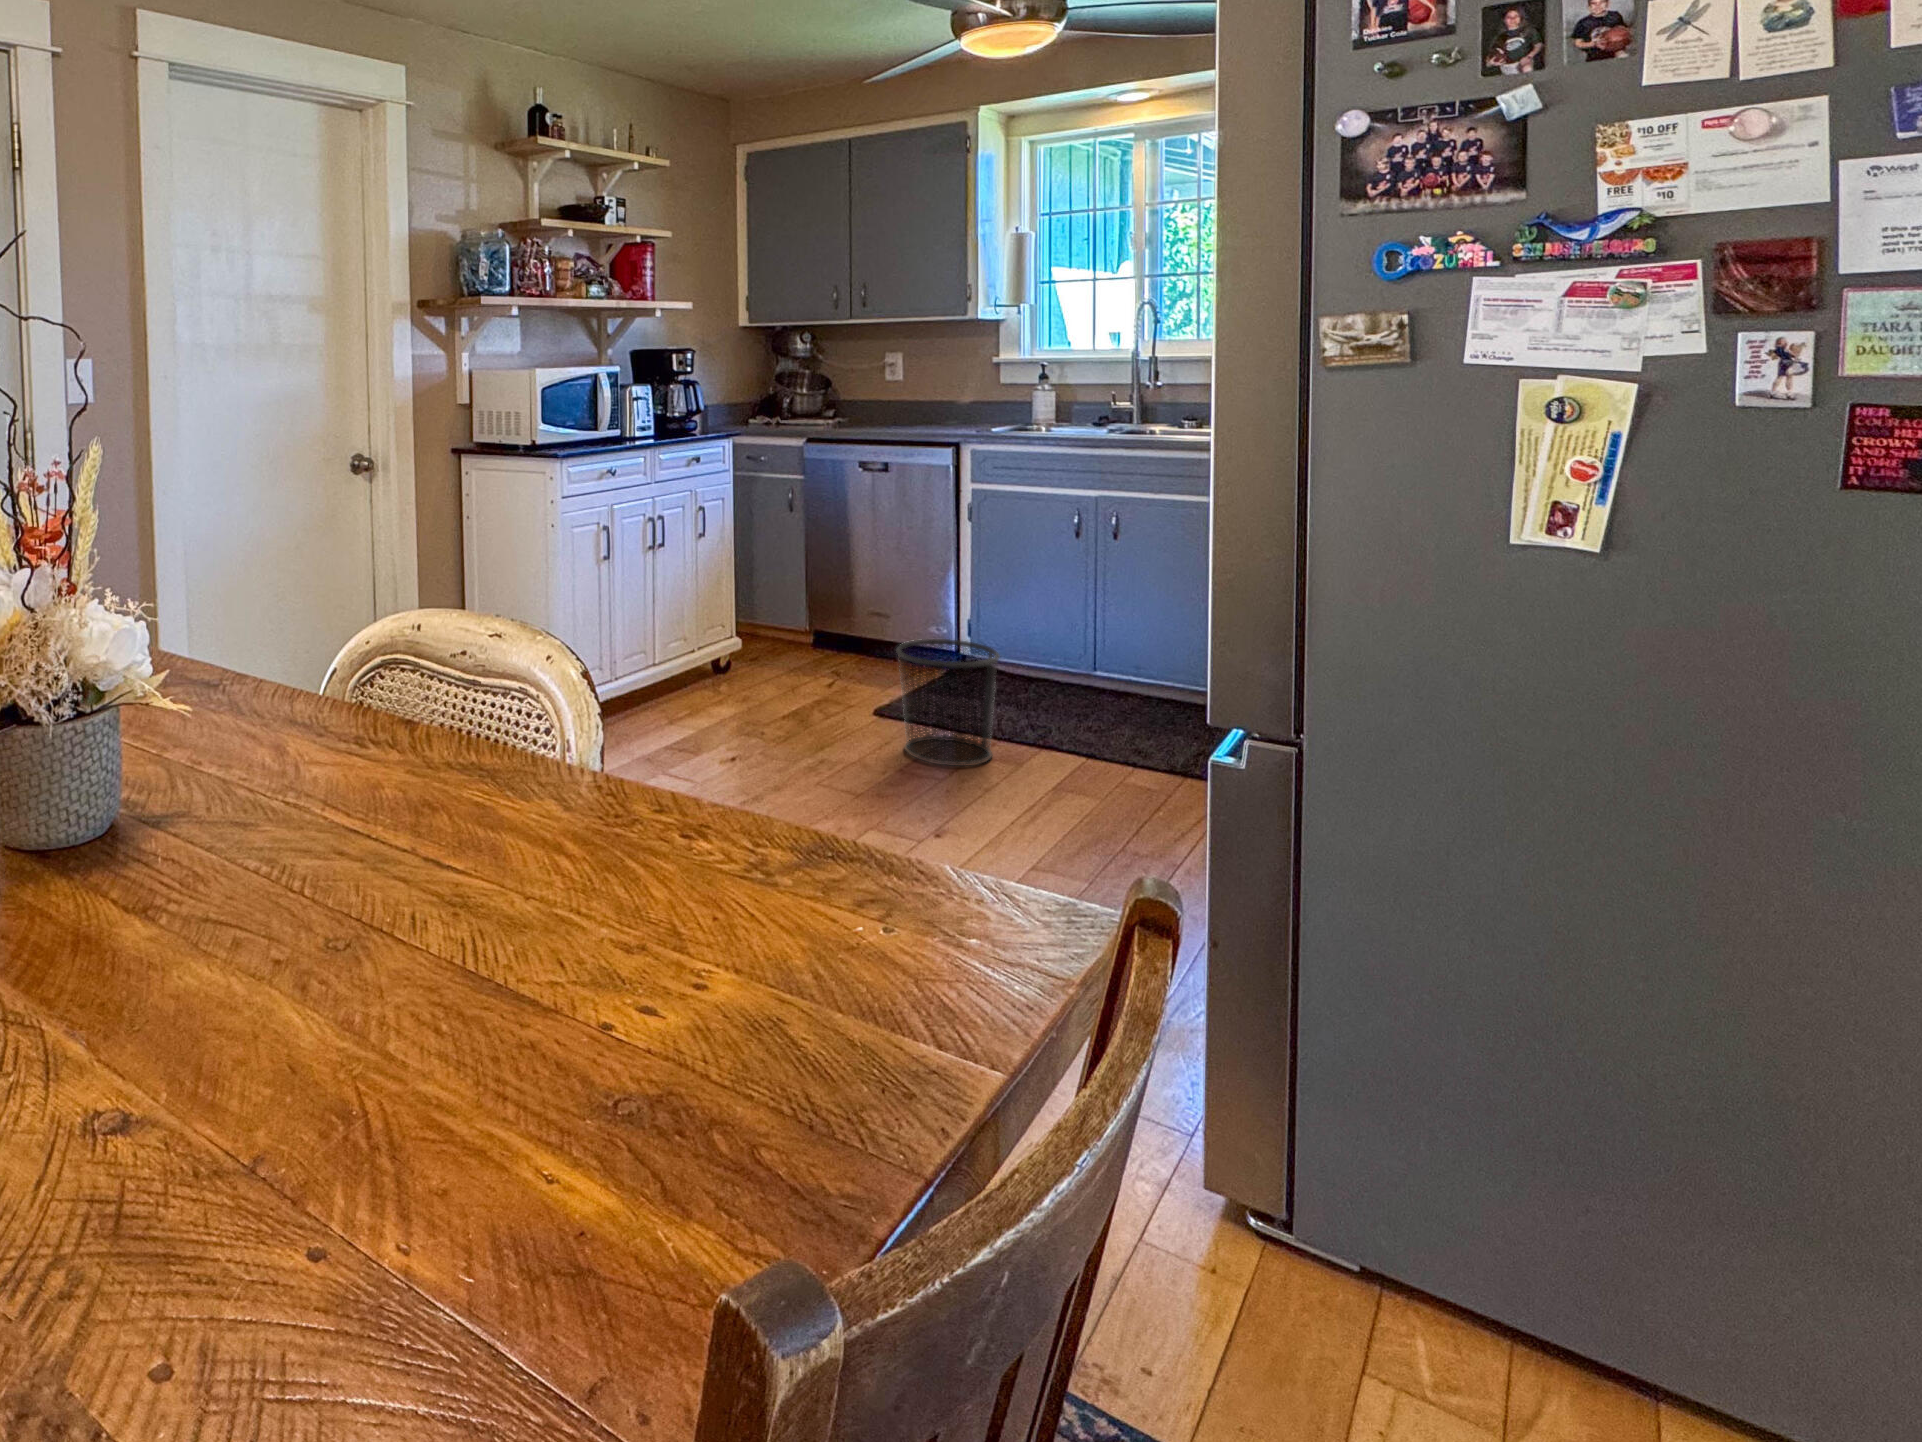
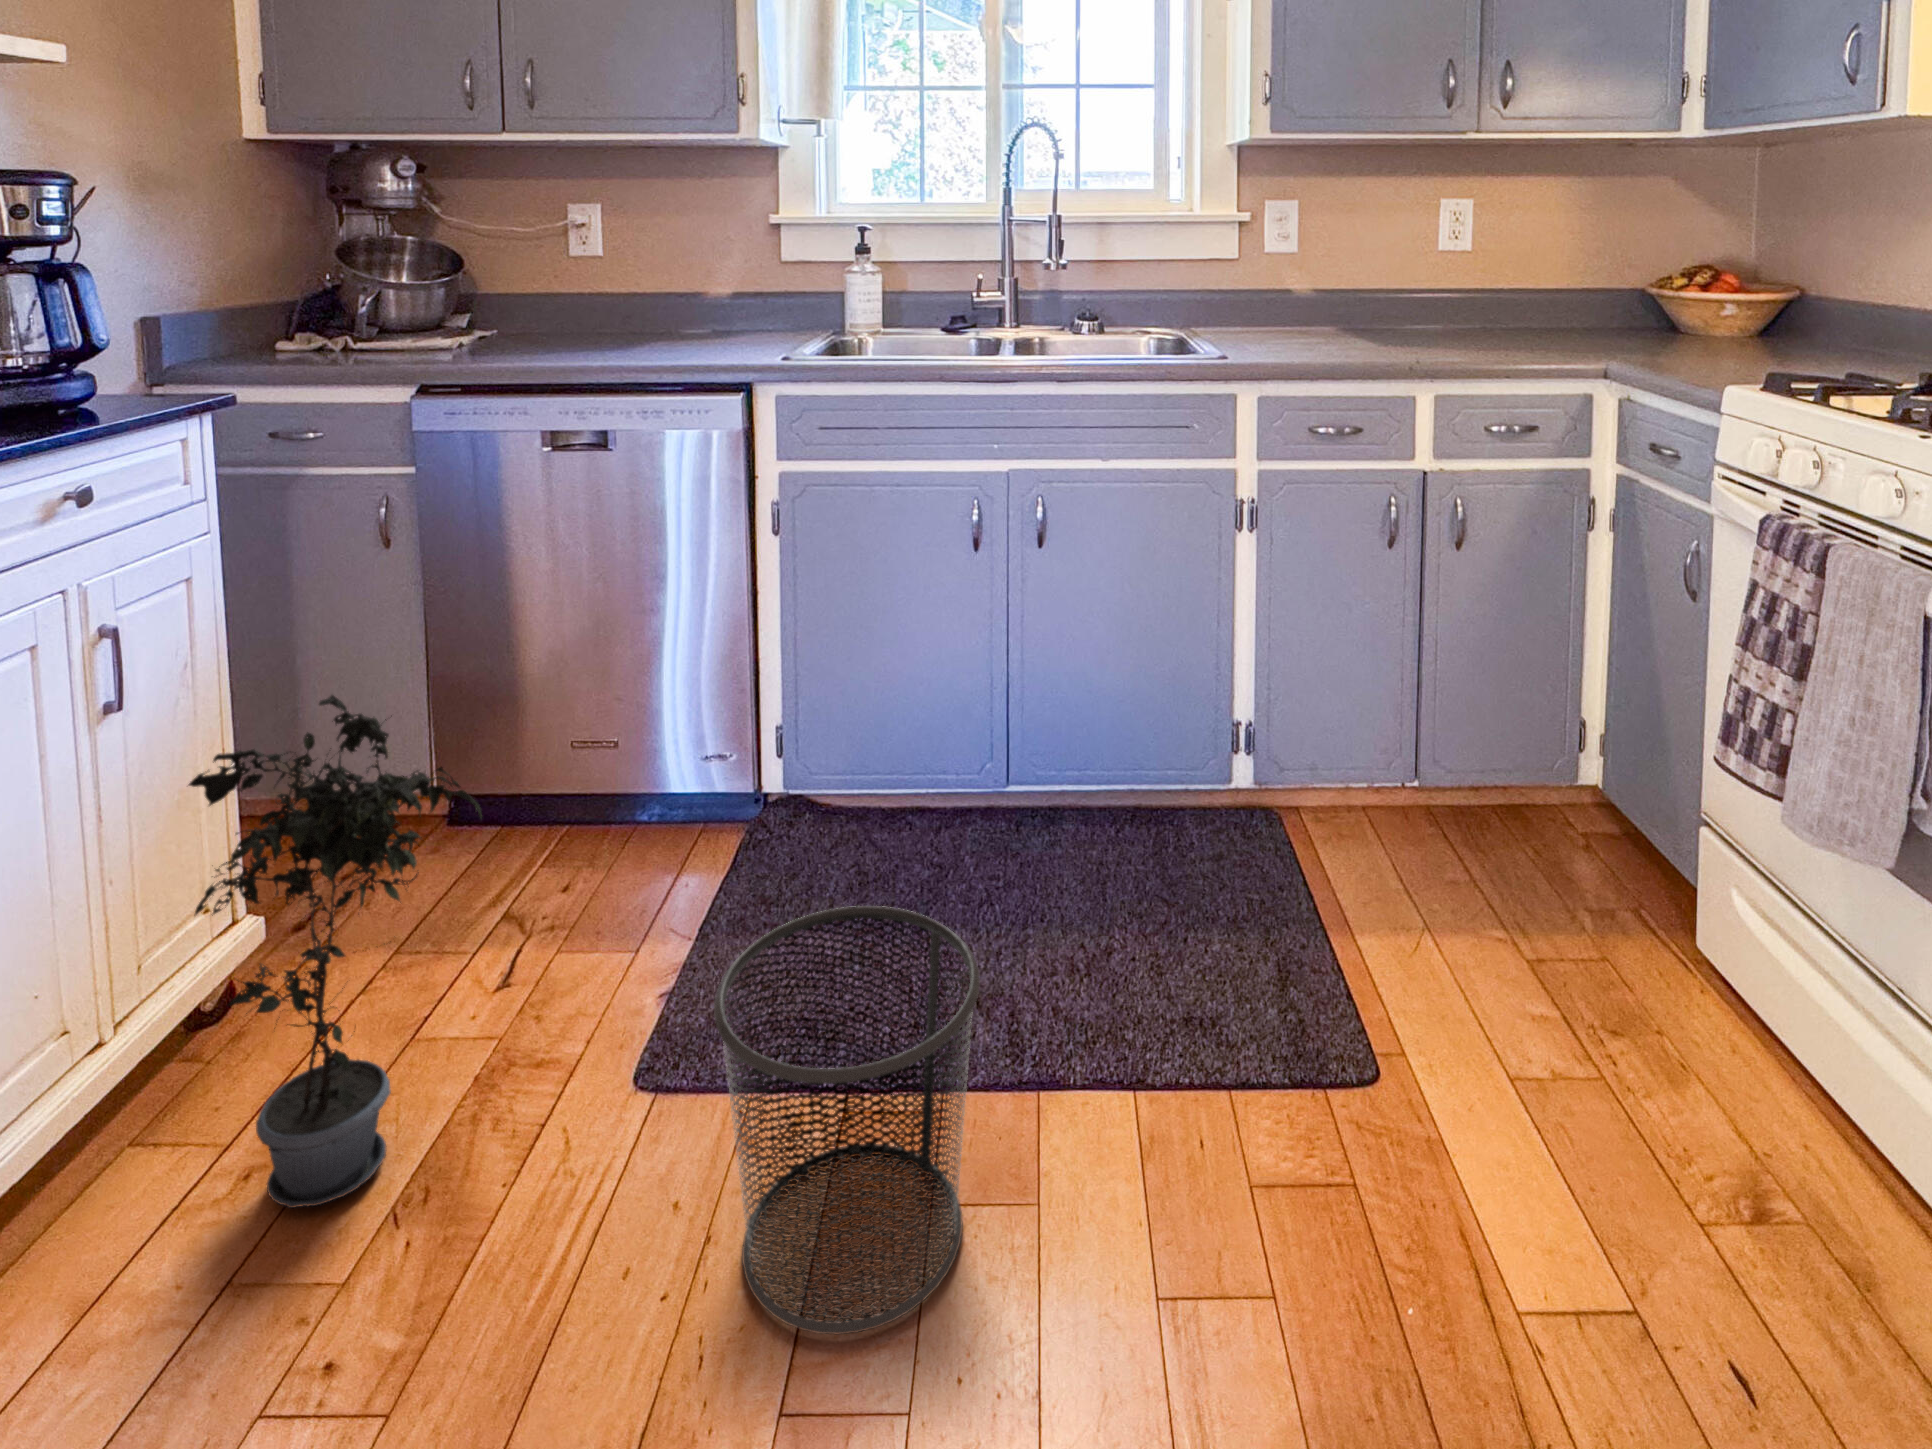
potted plant: none [732,537,824,710] -> present [189,695,481,1208]

